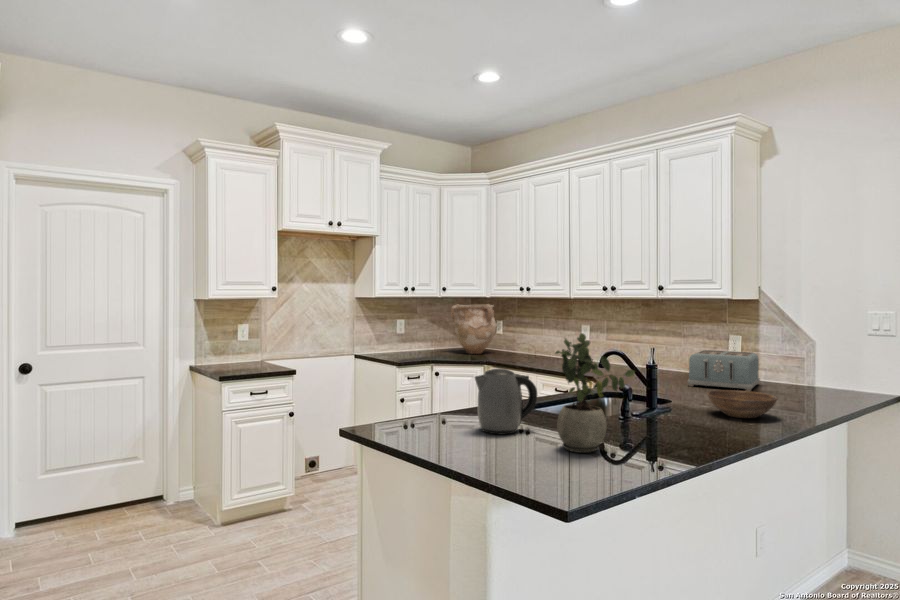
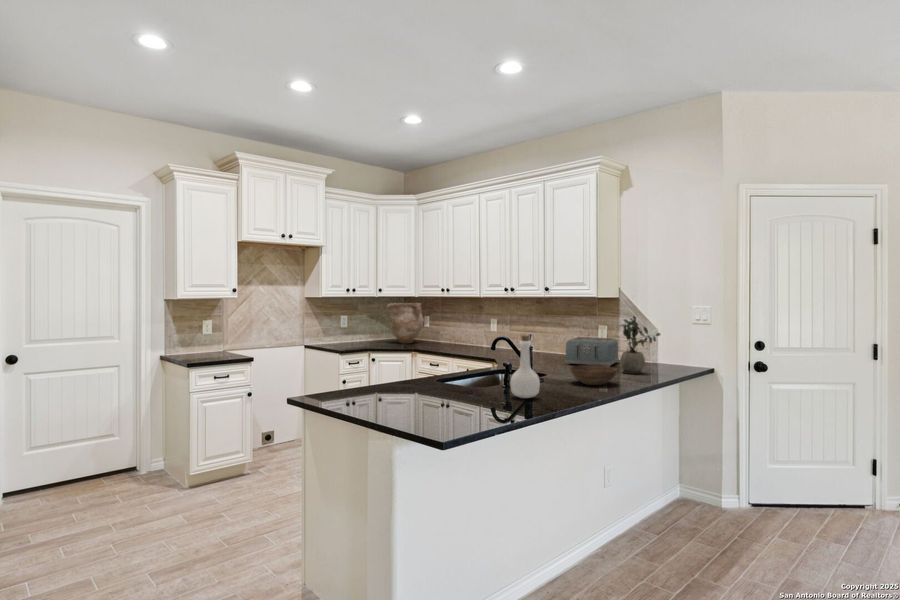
potted plant: present [555,333,635,453] -> present [620,316,660,374]
bottle: none [636,351,678,437] -> present [510,335,540,398]
kettle: present [475,369,537,434] -> none [391,350,439,399]

